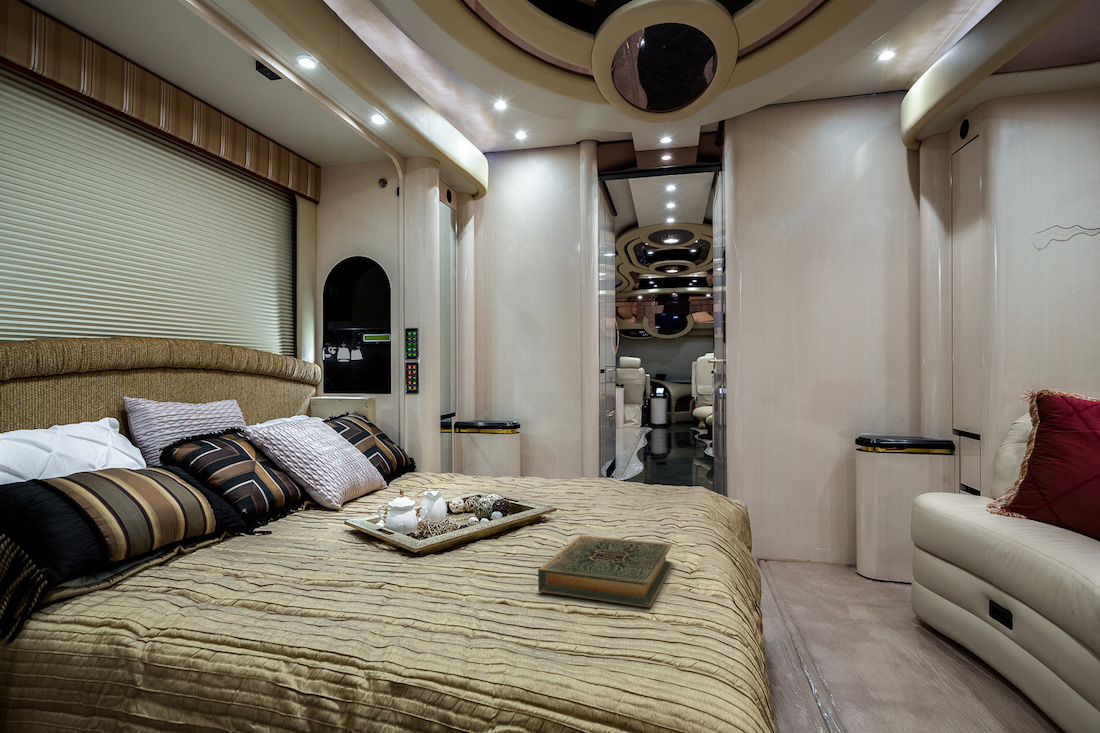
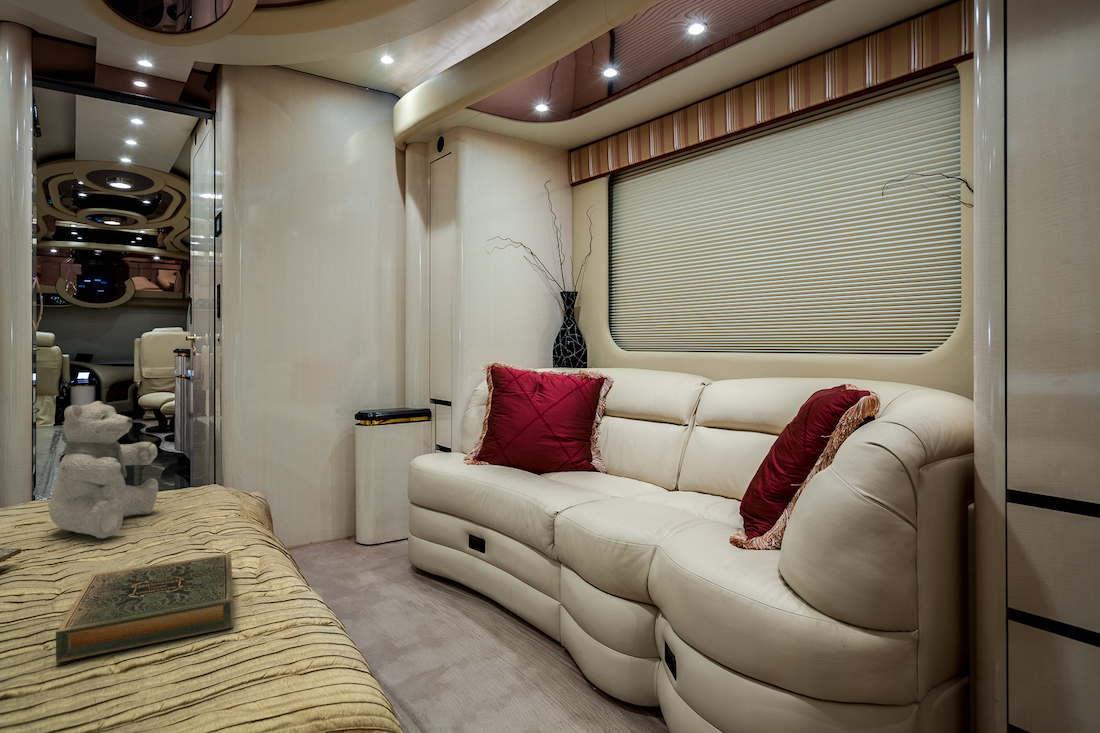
teddy bear: none [582,407,651,512] -> present [49,401,158,538]

